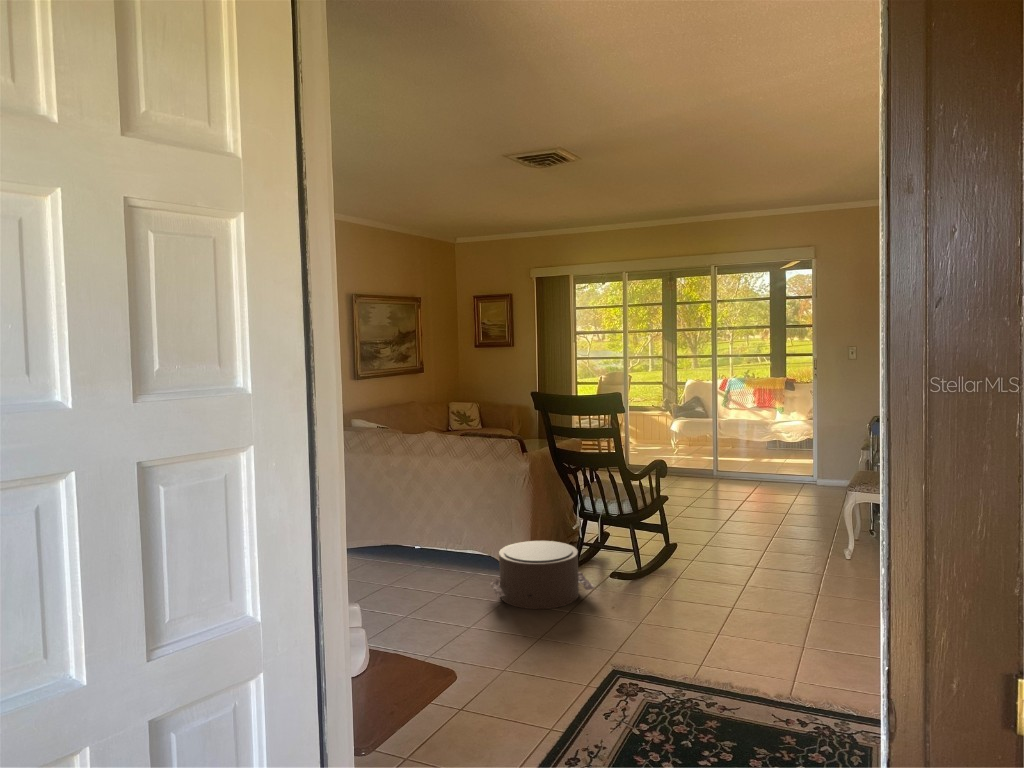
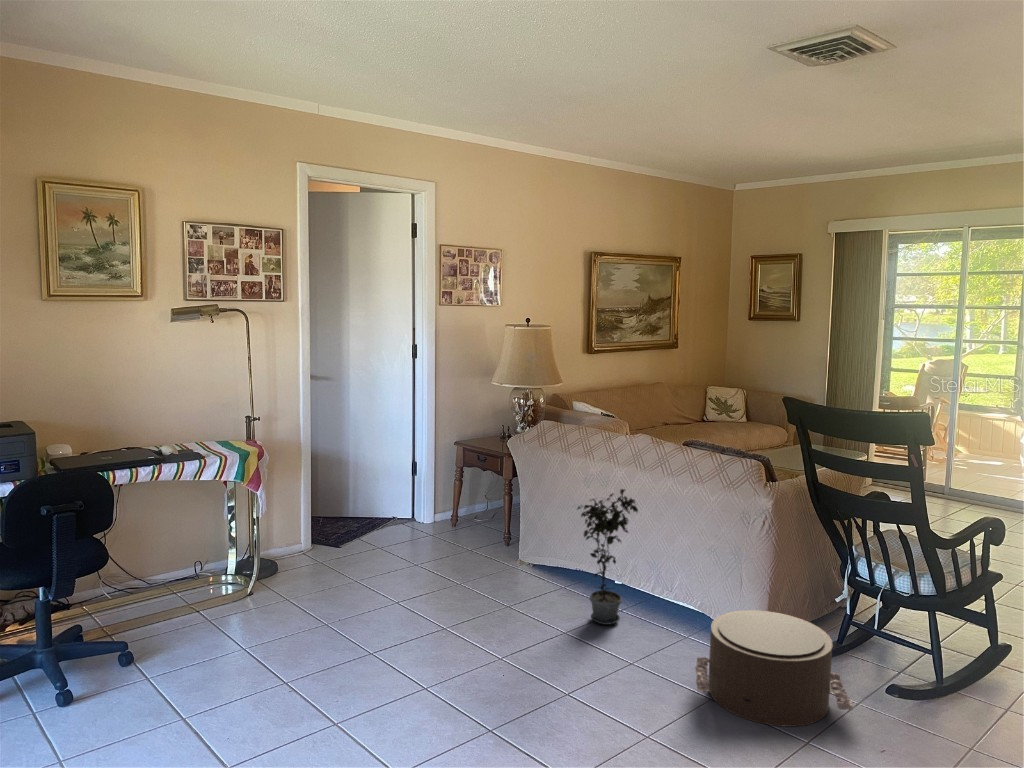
potted plant: none [389,472,434,578] -> present [577,489,638,625]

